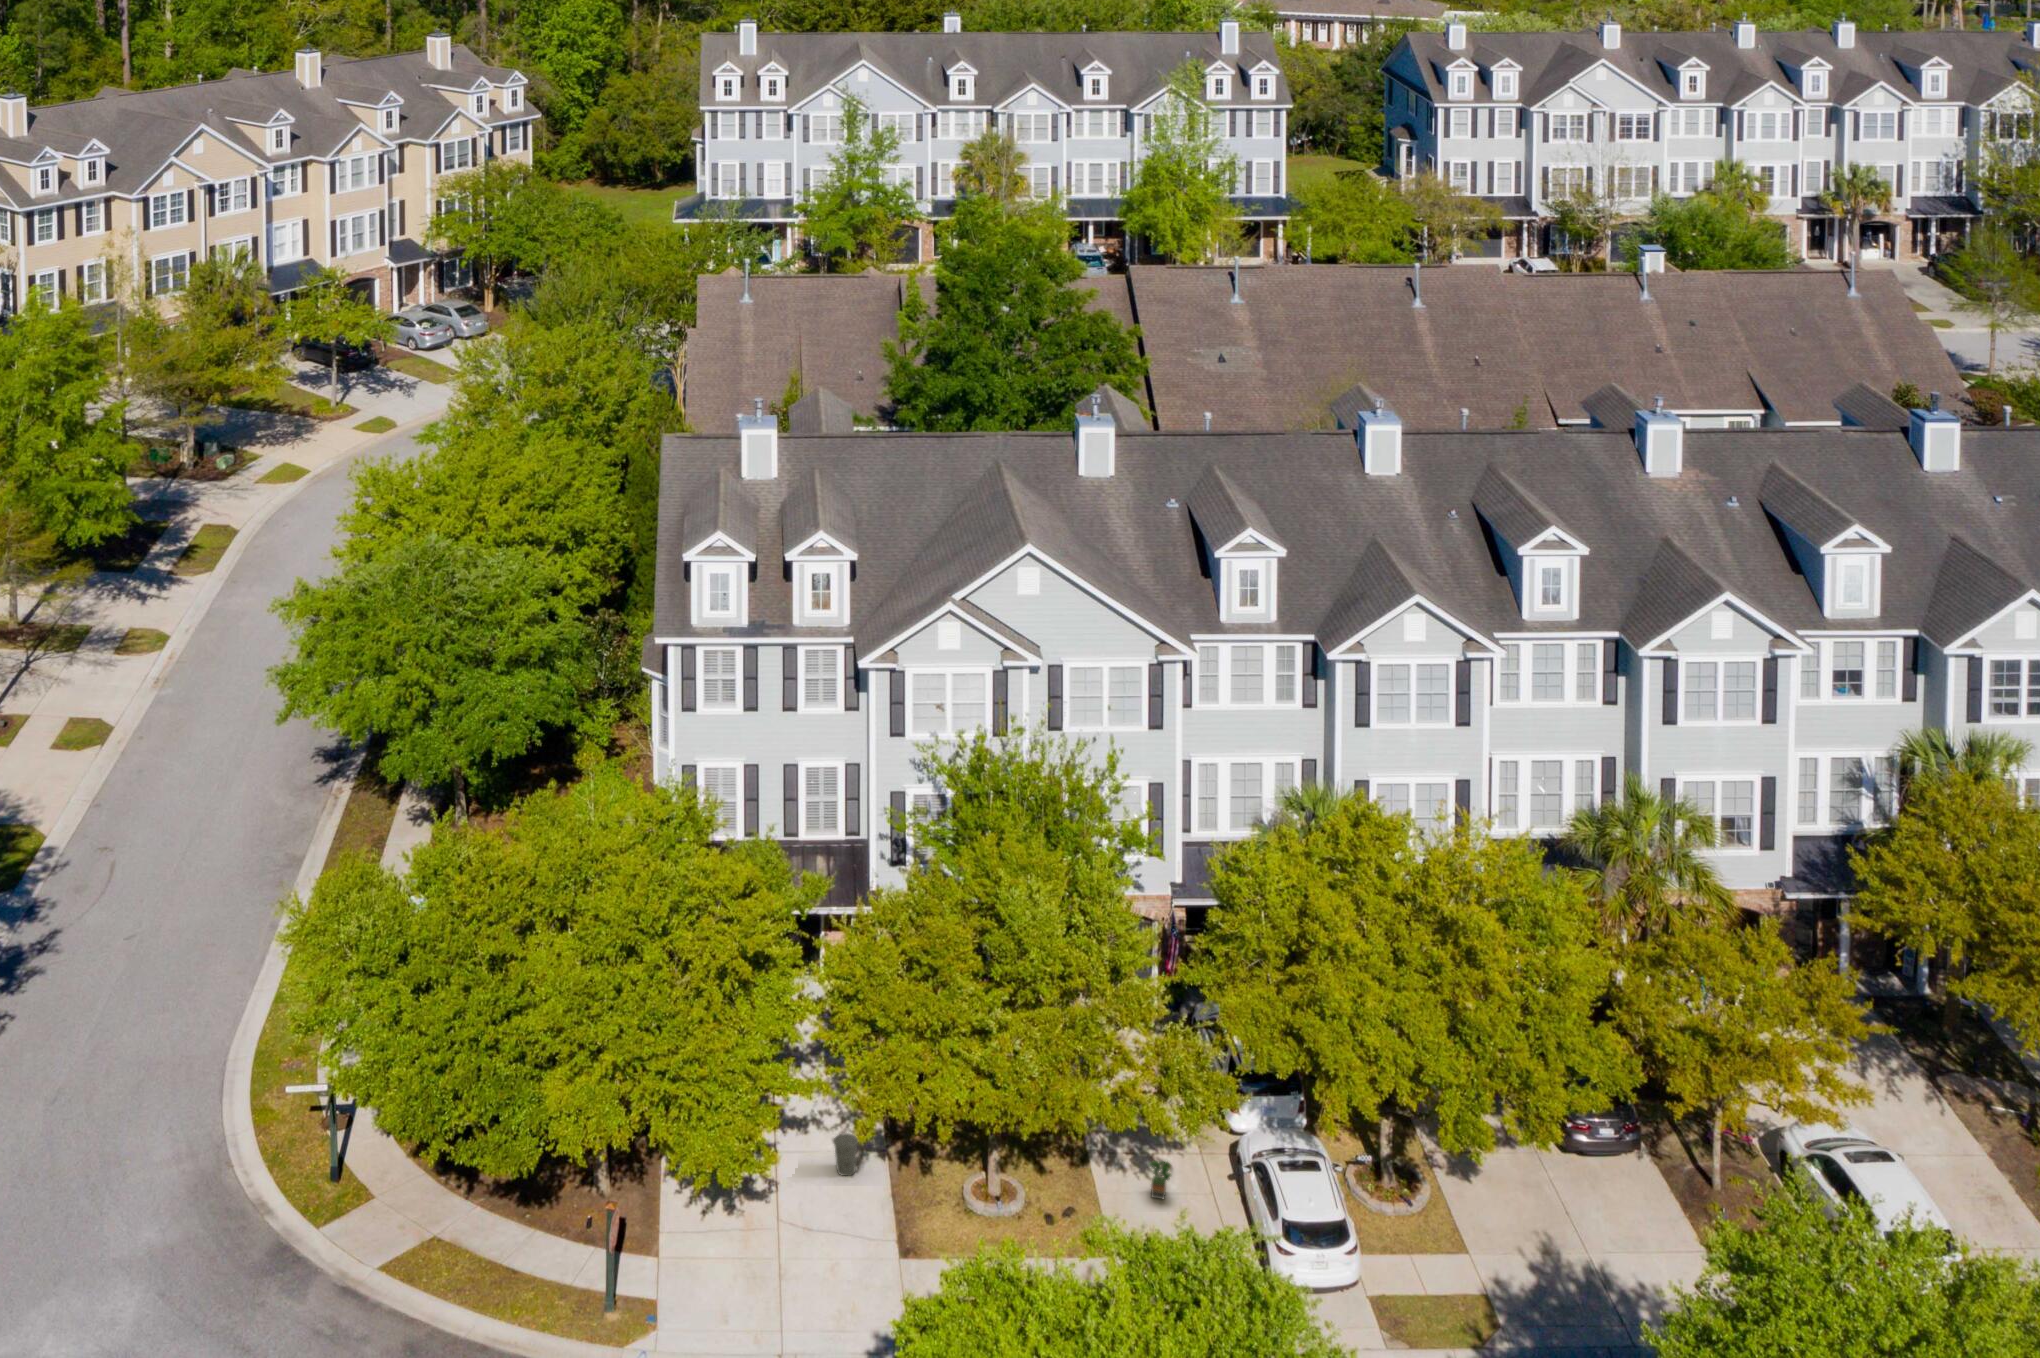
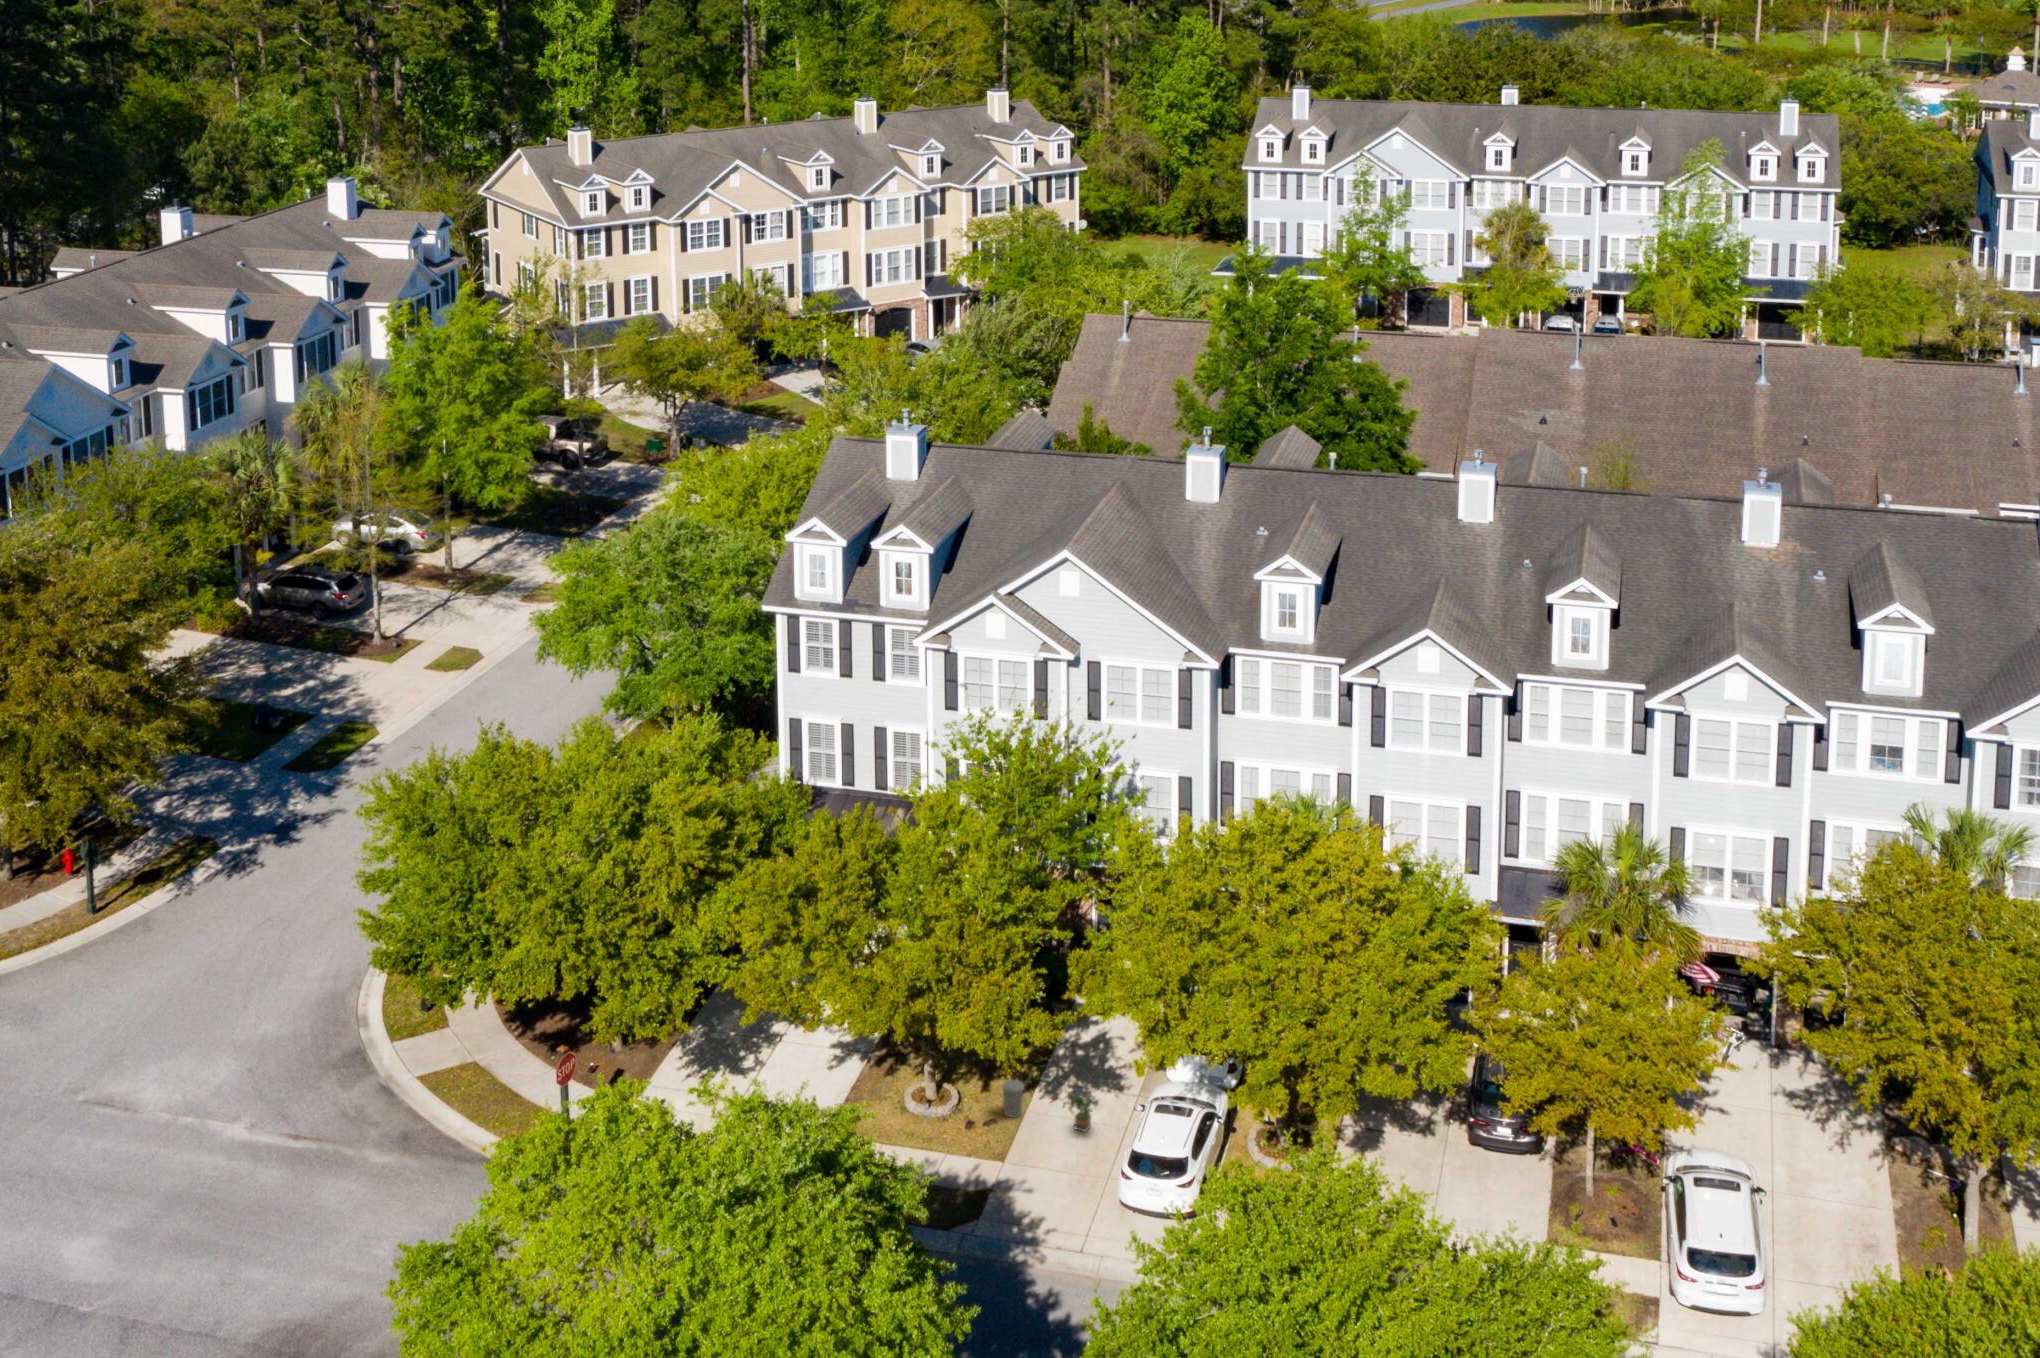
trash can: present [834,1133,858,1176] -> present [1002,1080,1024,1118]

